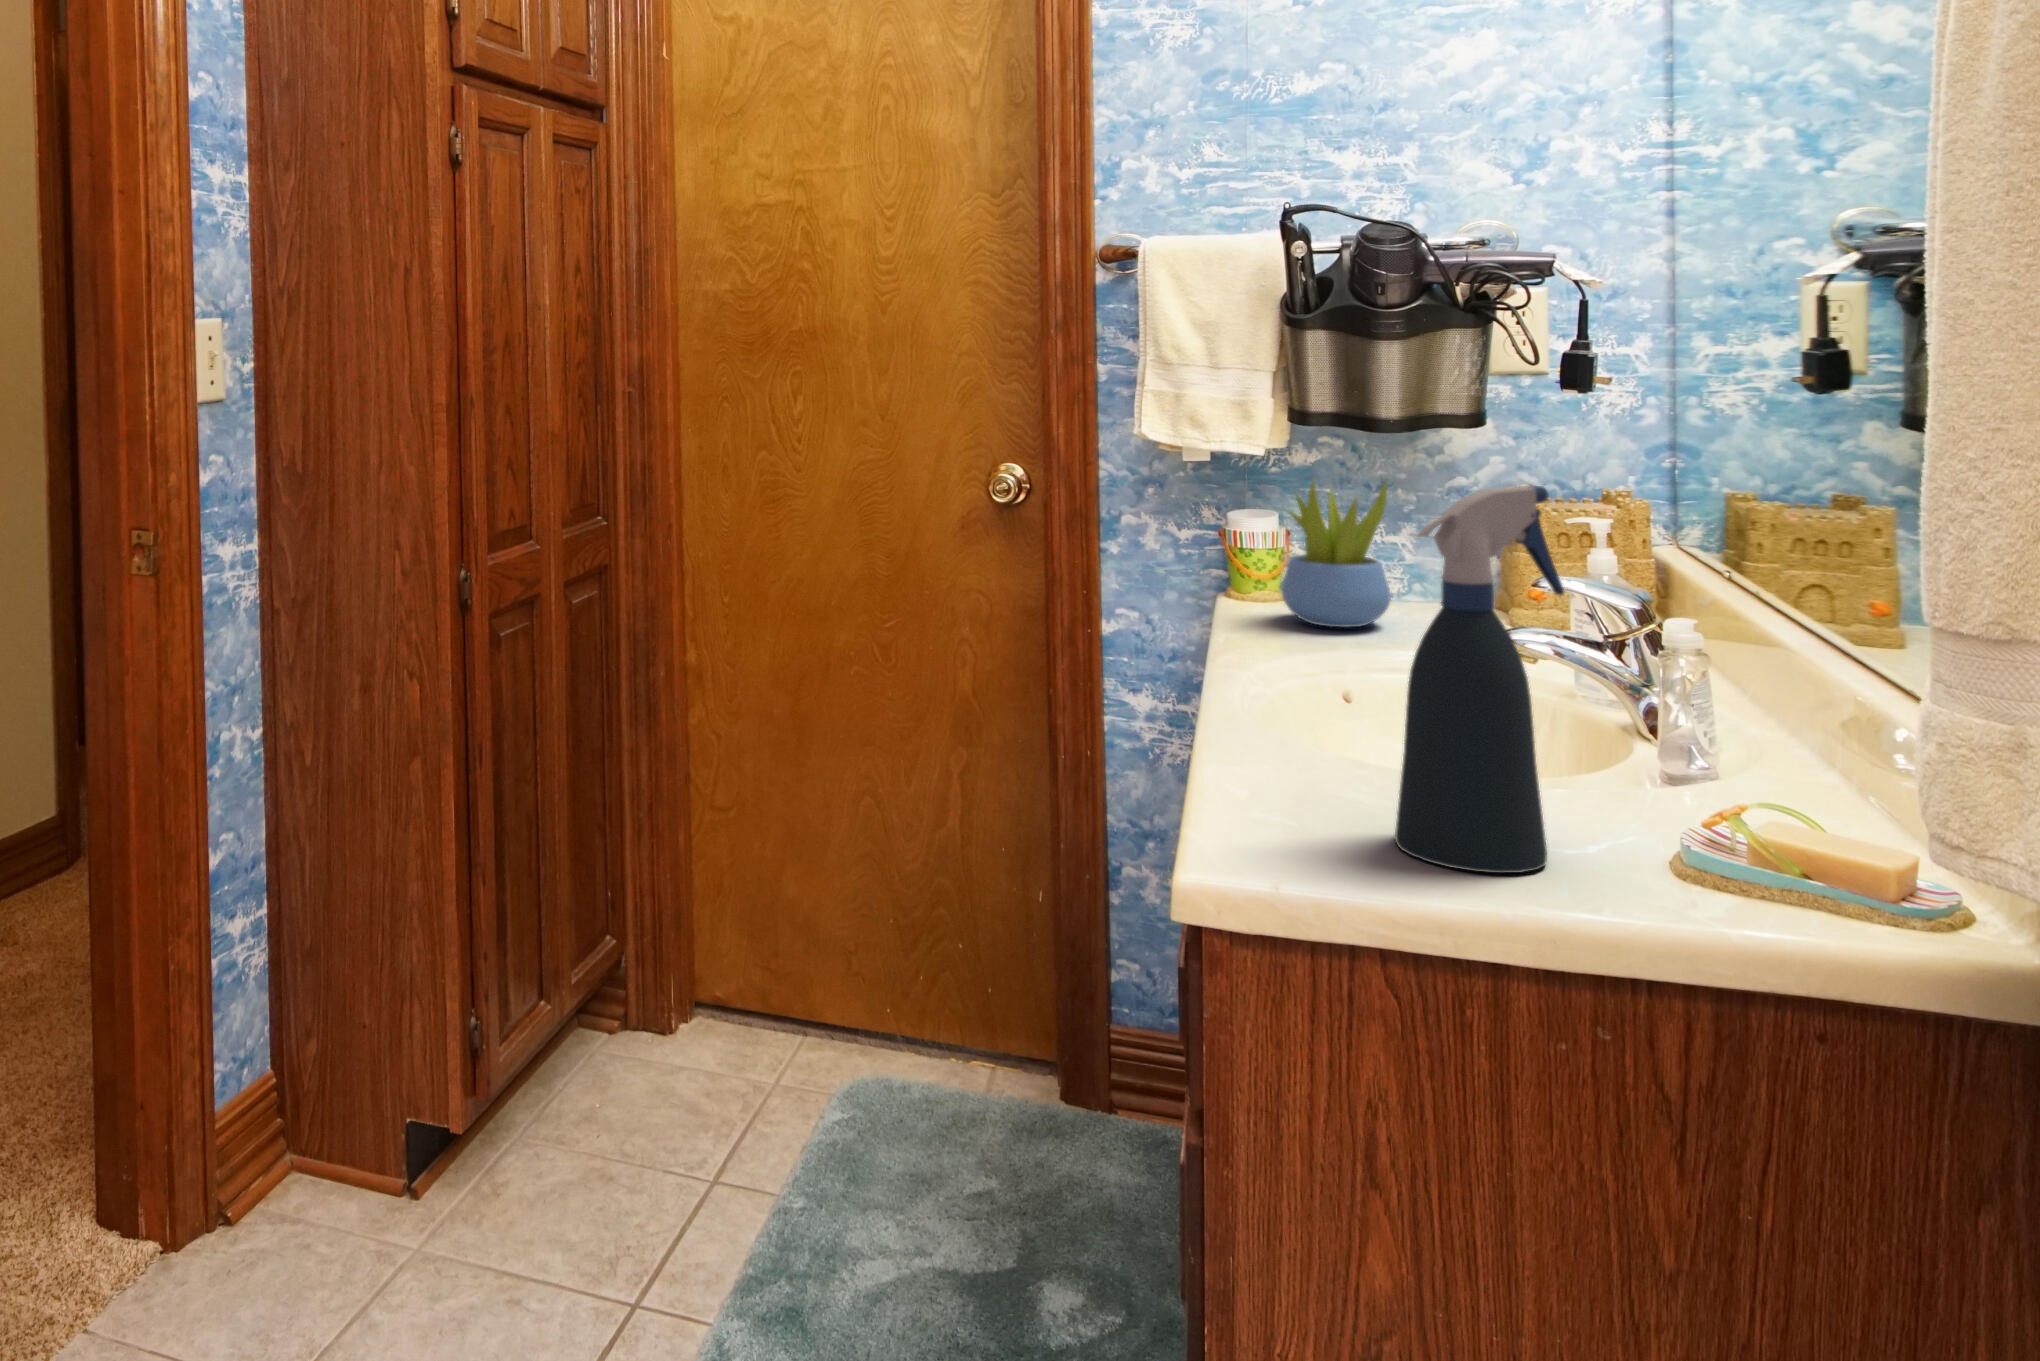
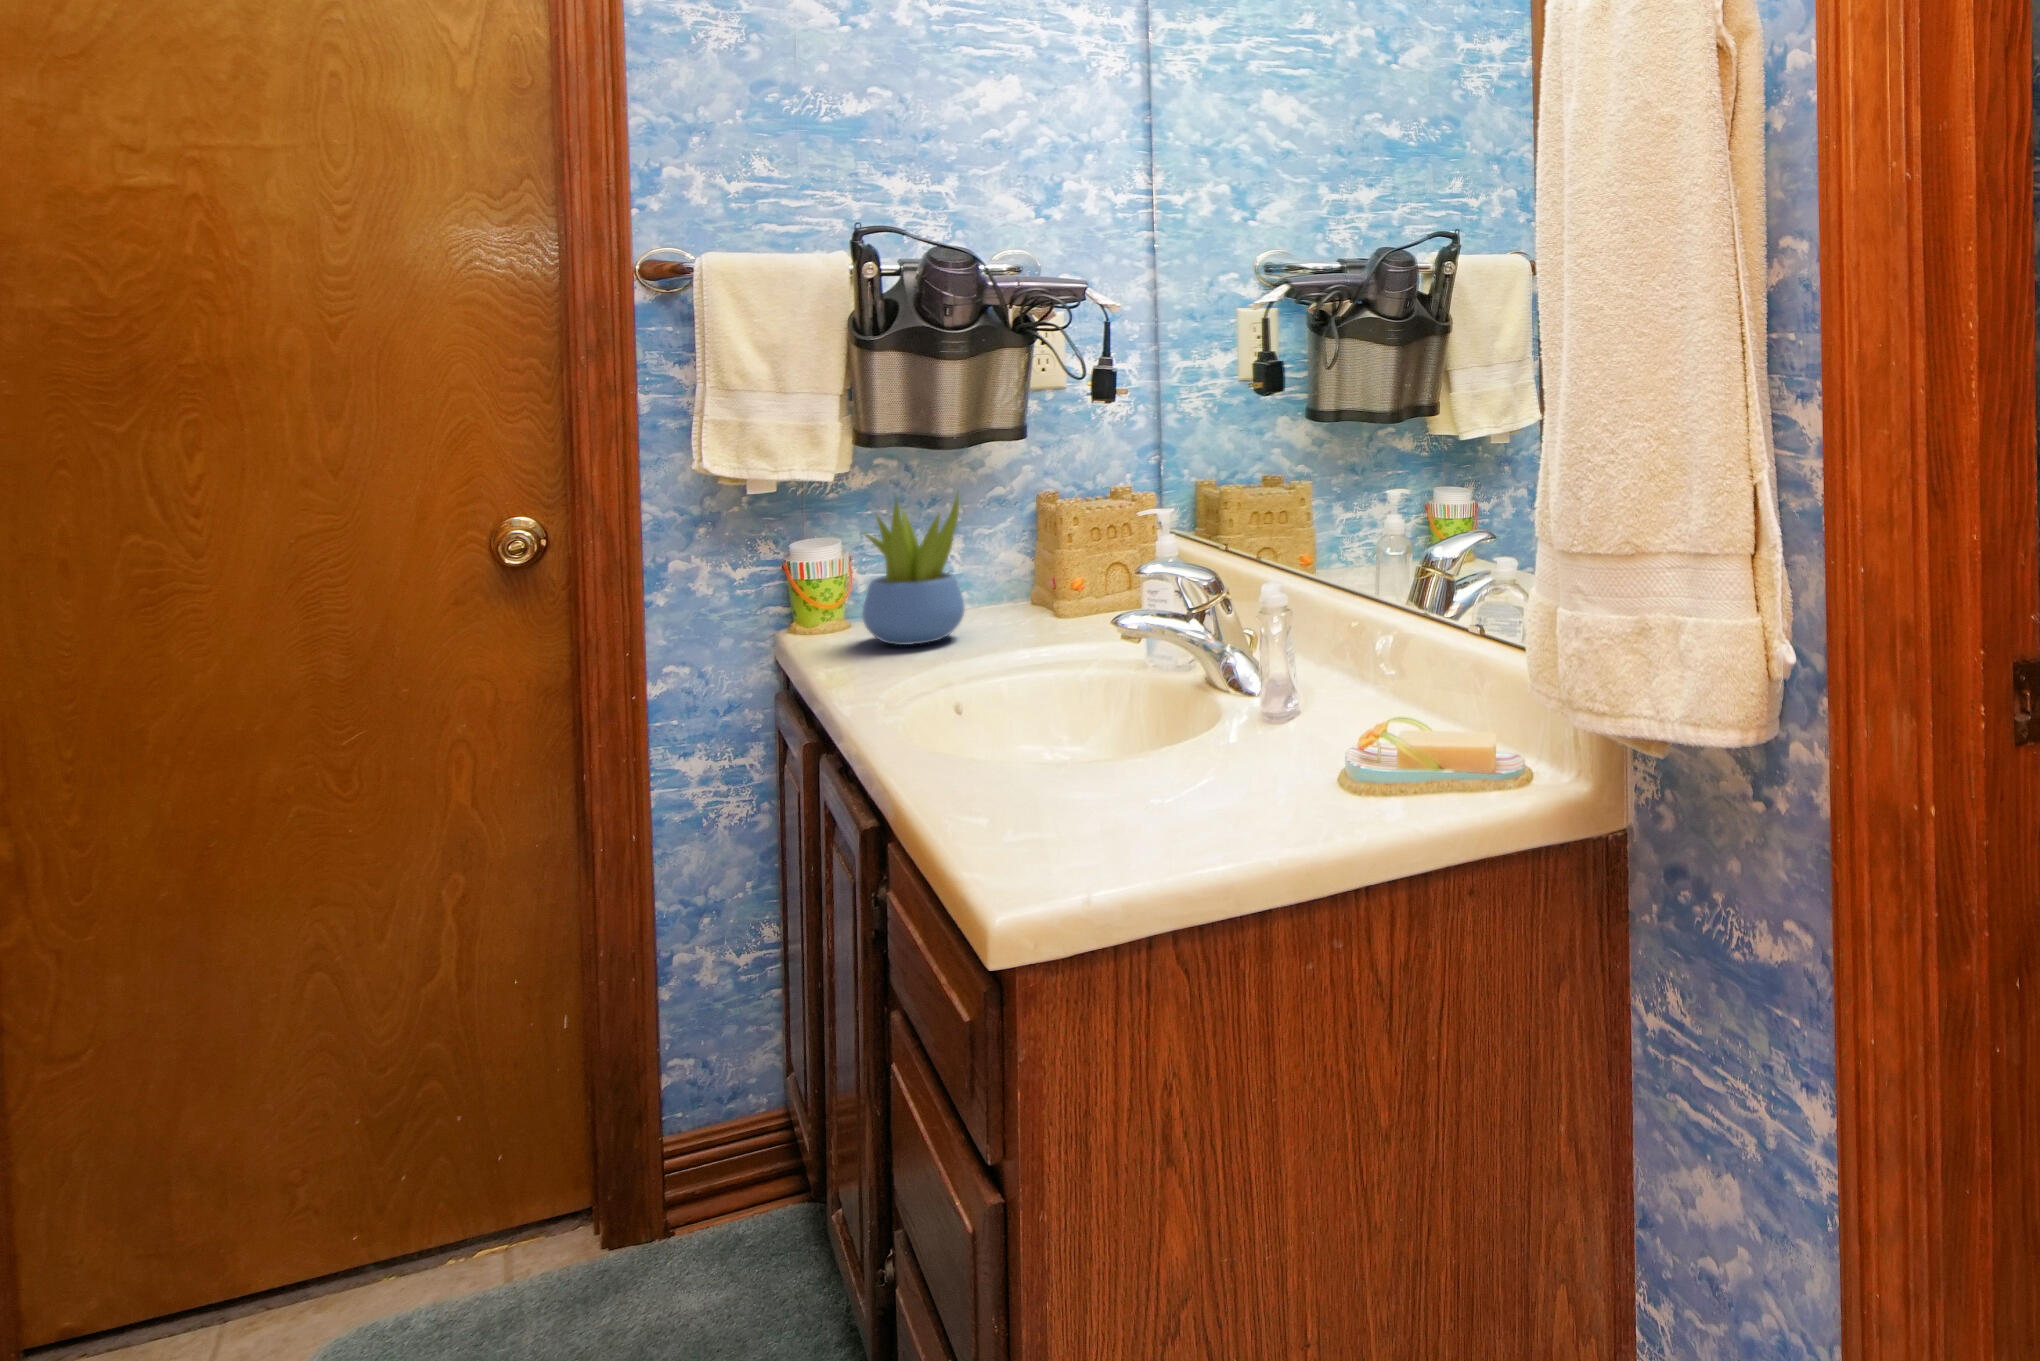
spray bottle: present [1395,485,1564,873] -> none [1126,471,1245,818]

